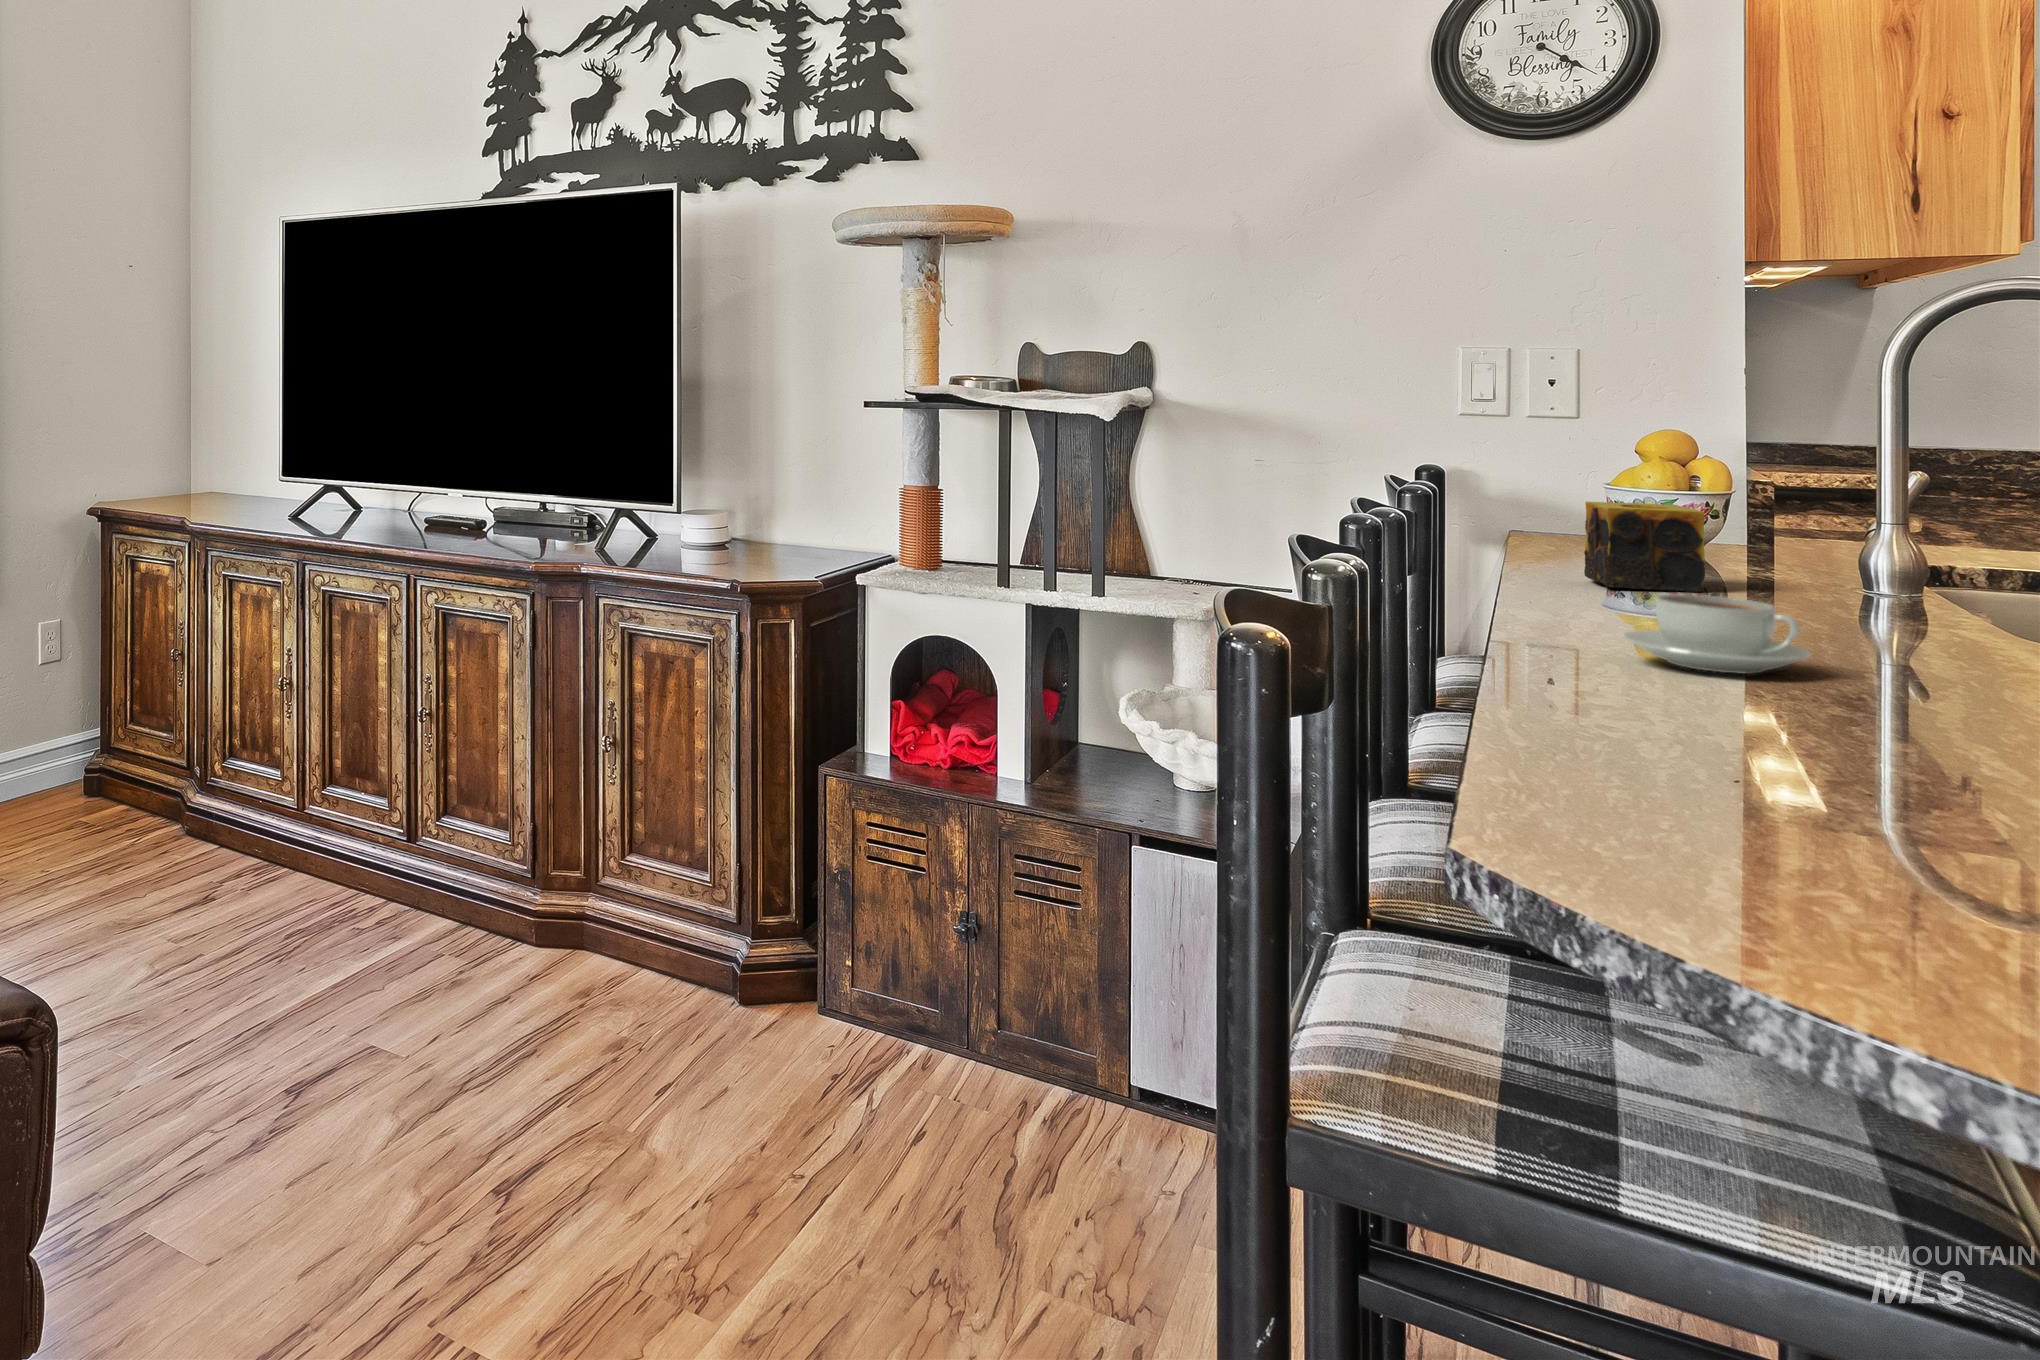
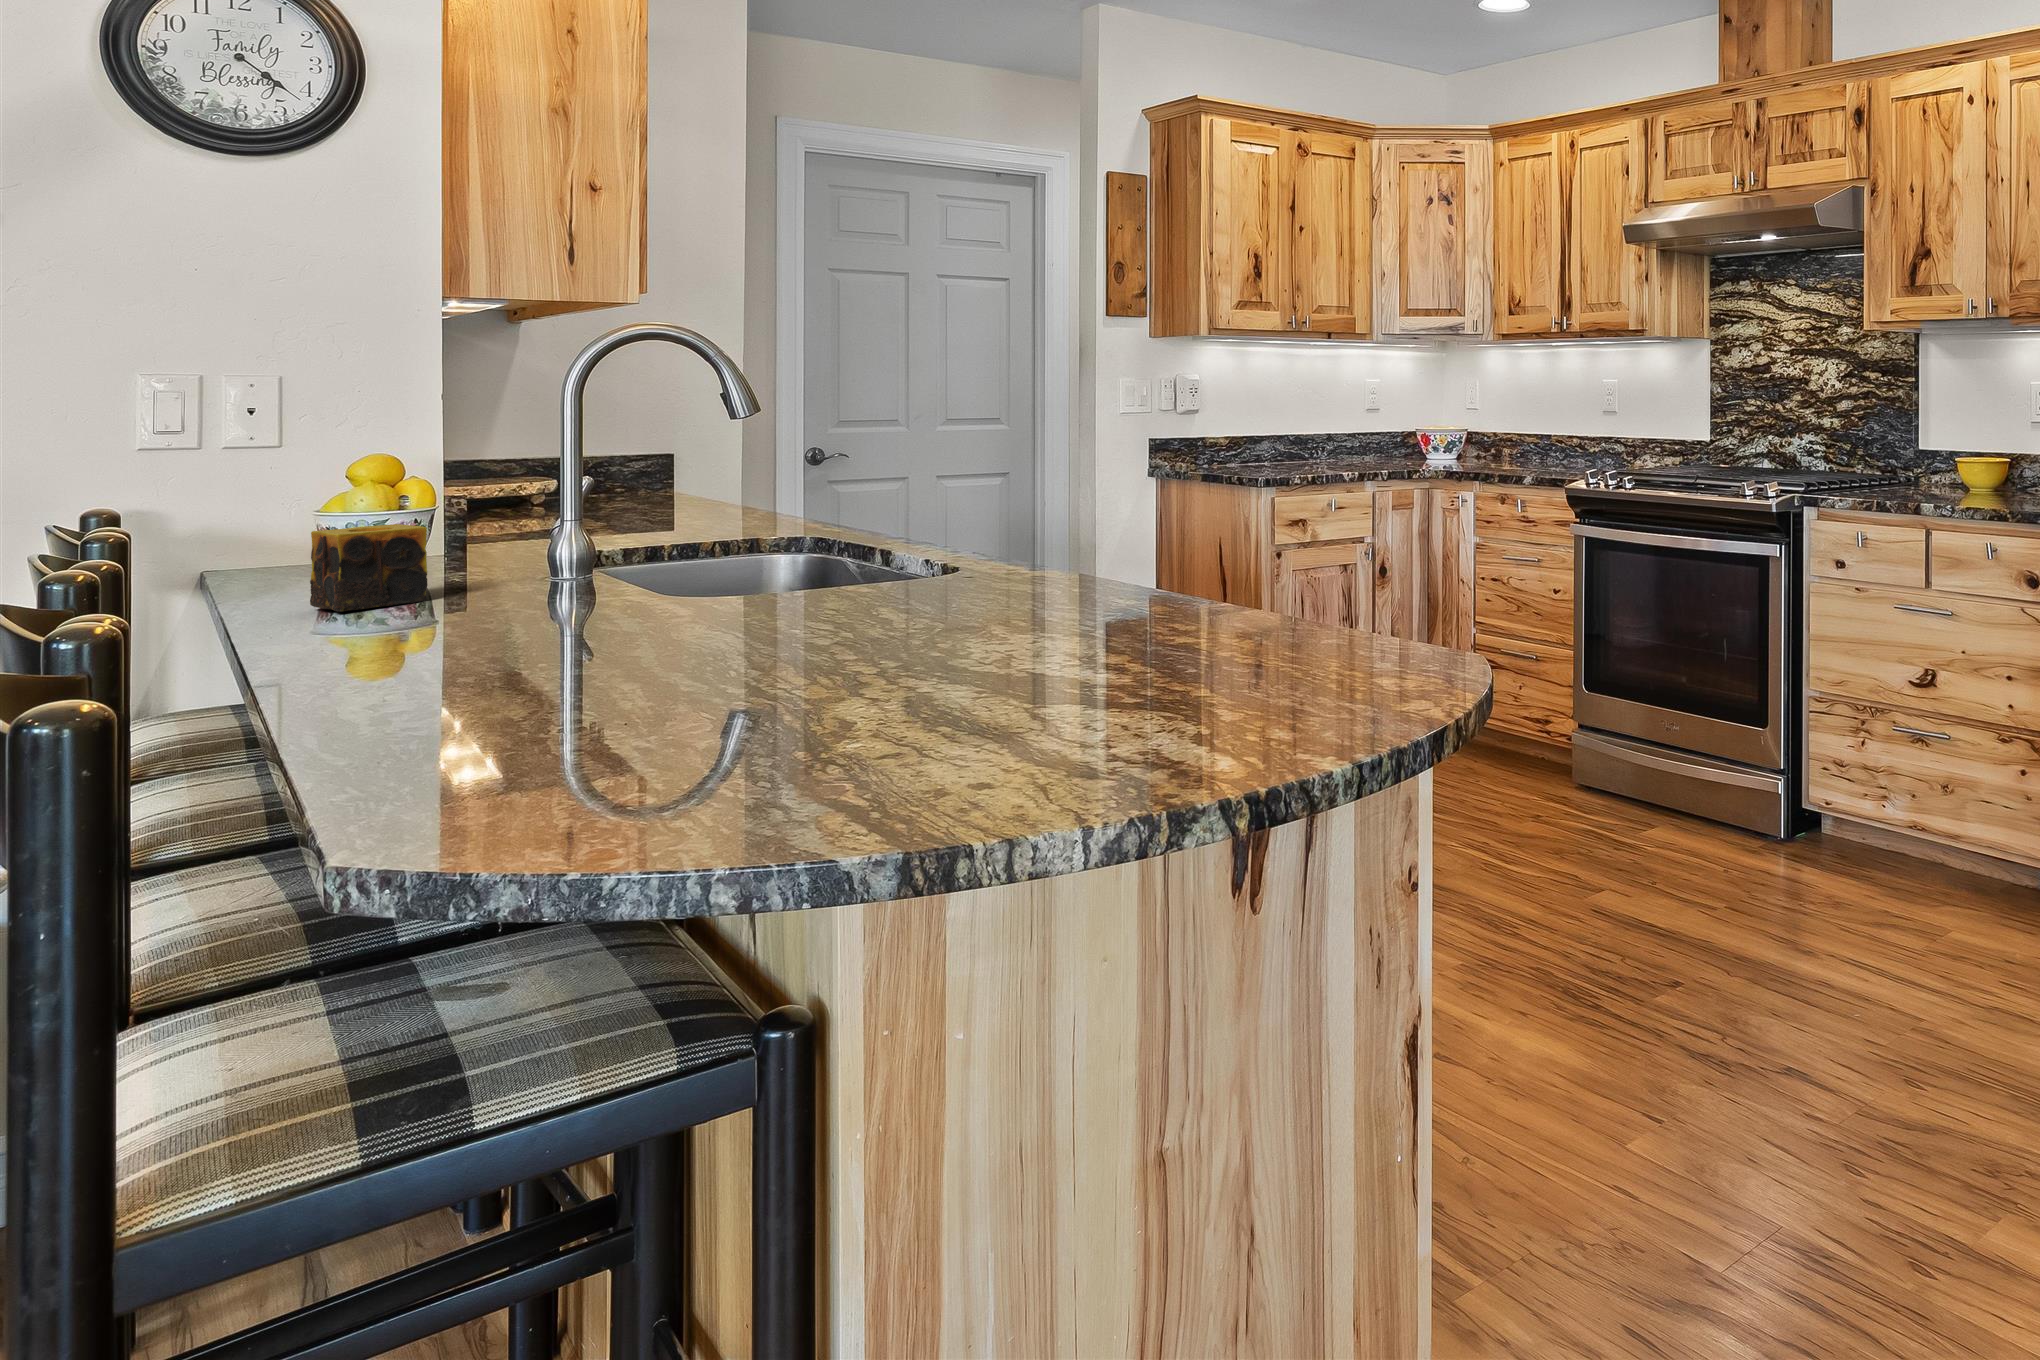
coffee cup: present [1624,594,1811,674] -> none [392,598,546,667]

